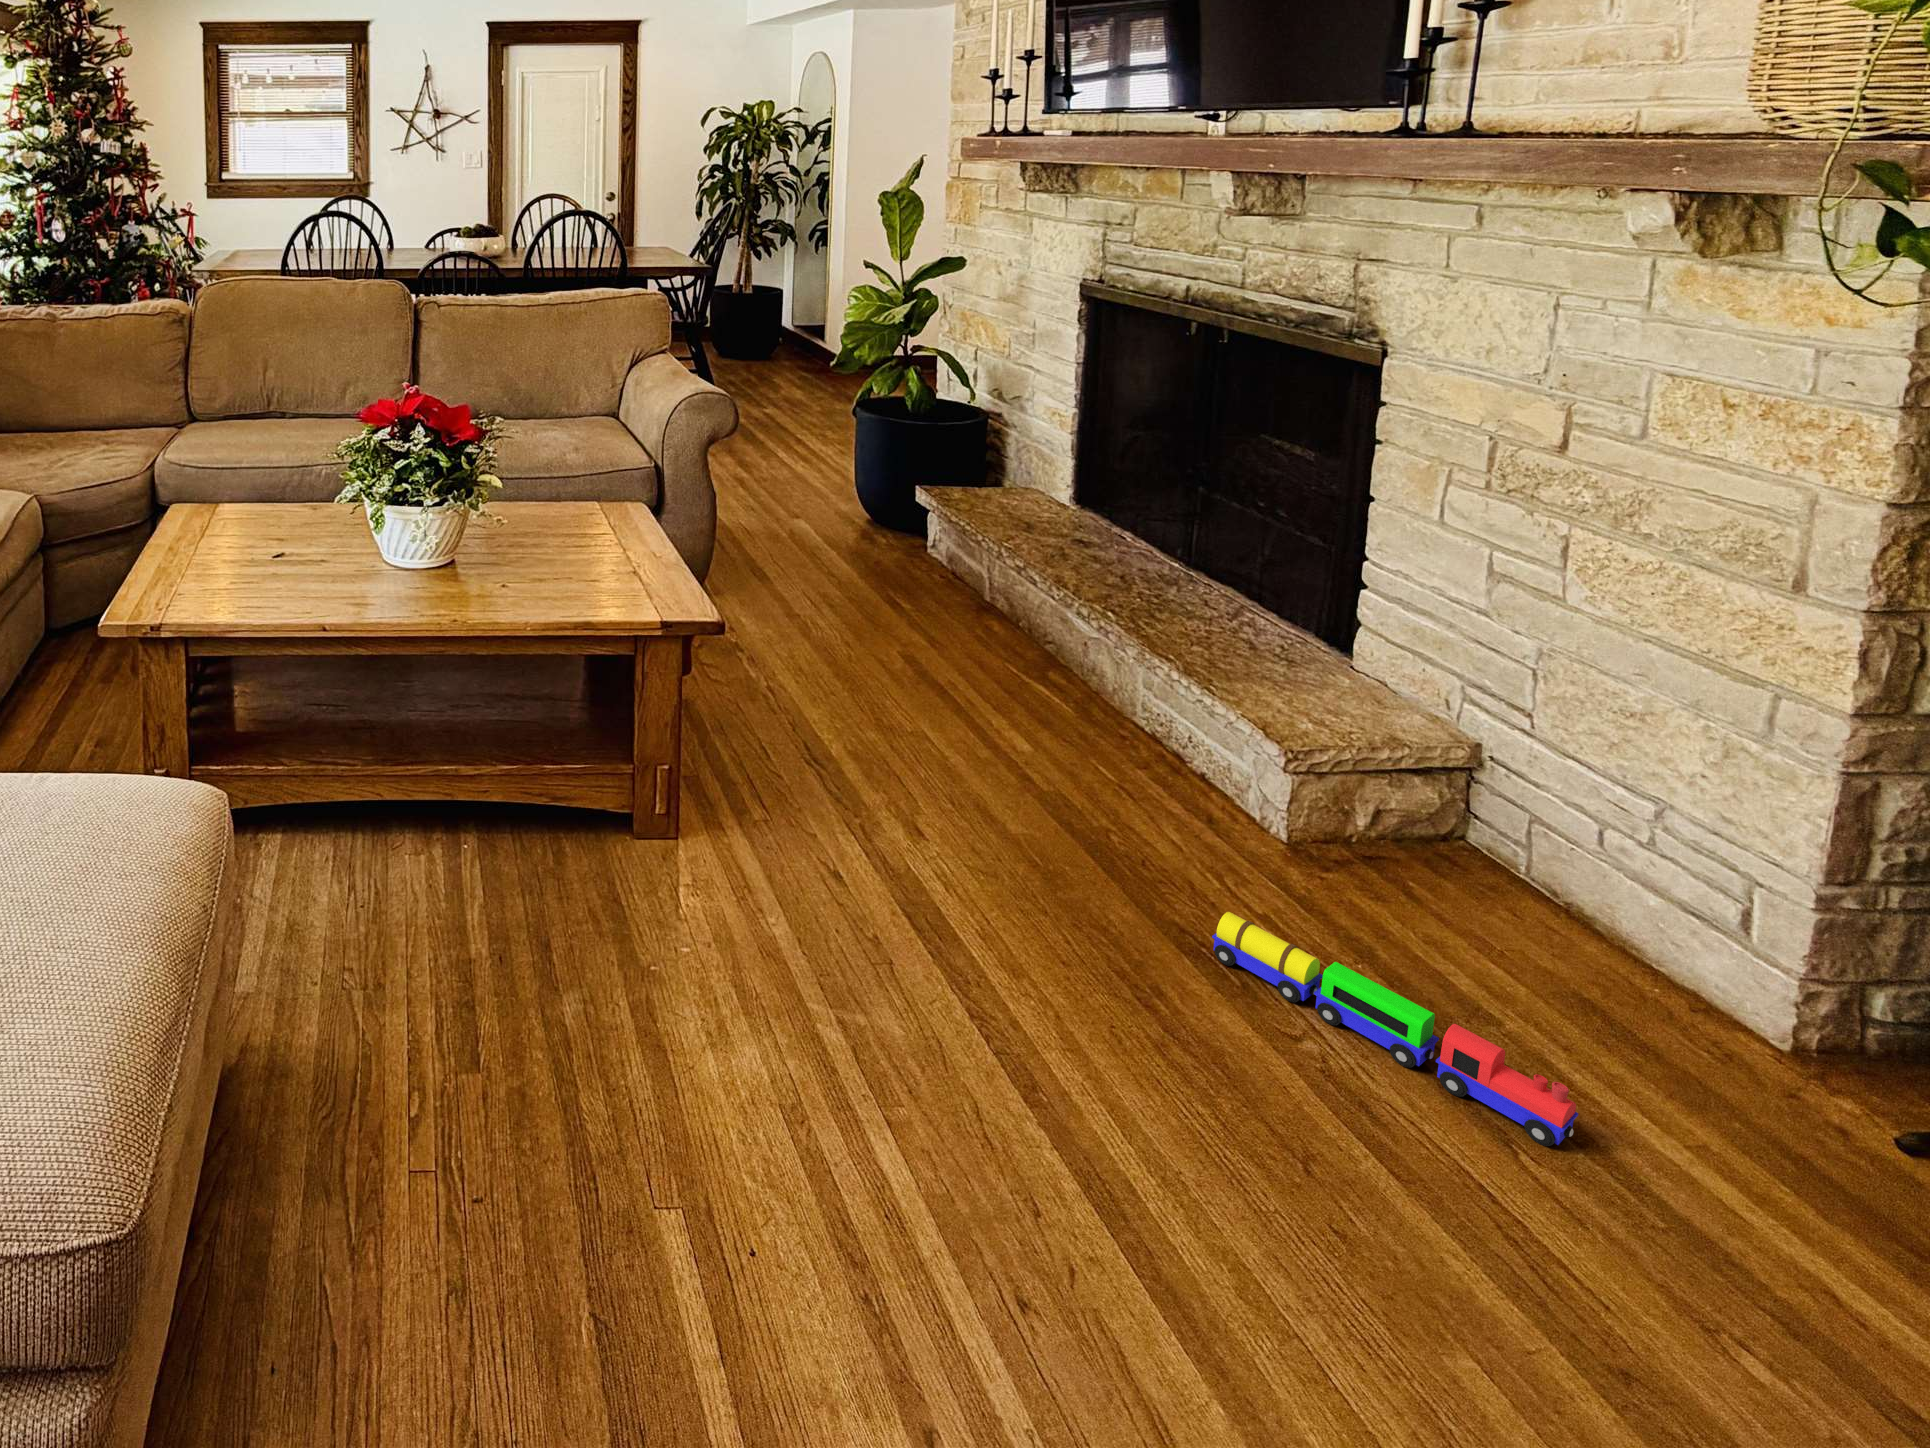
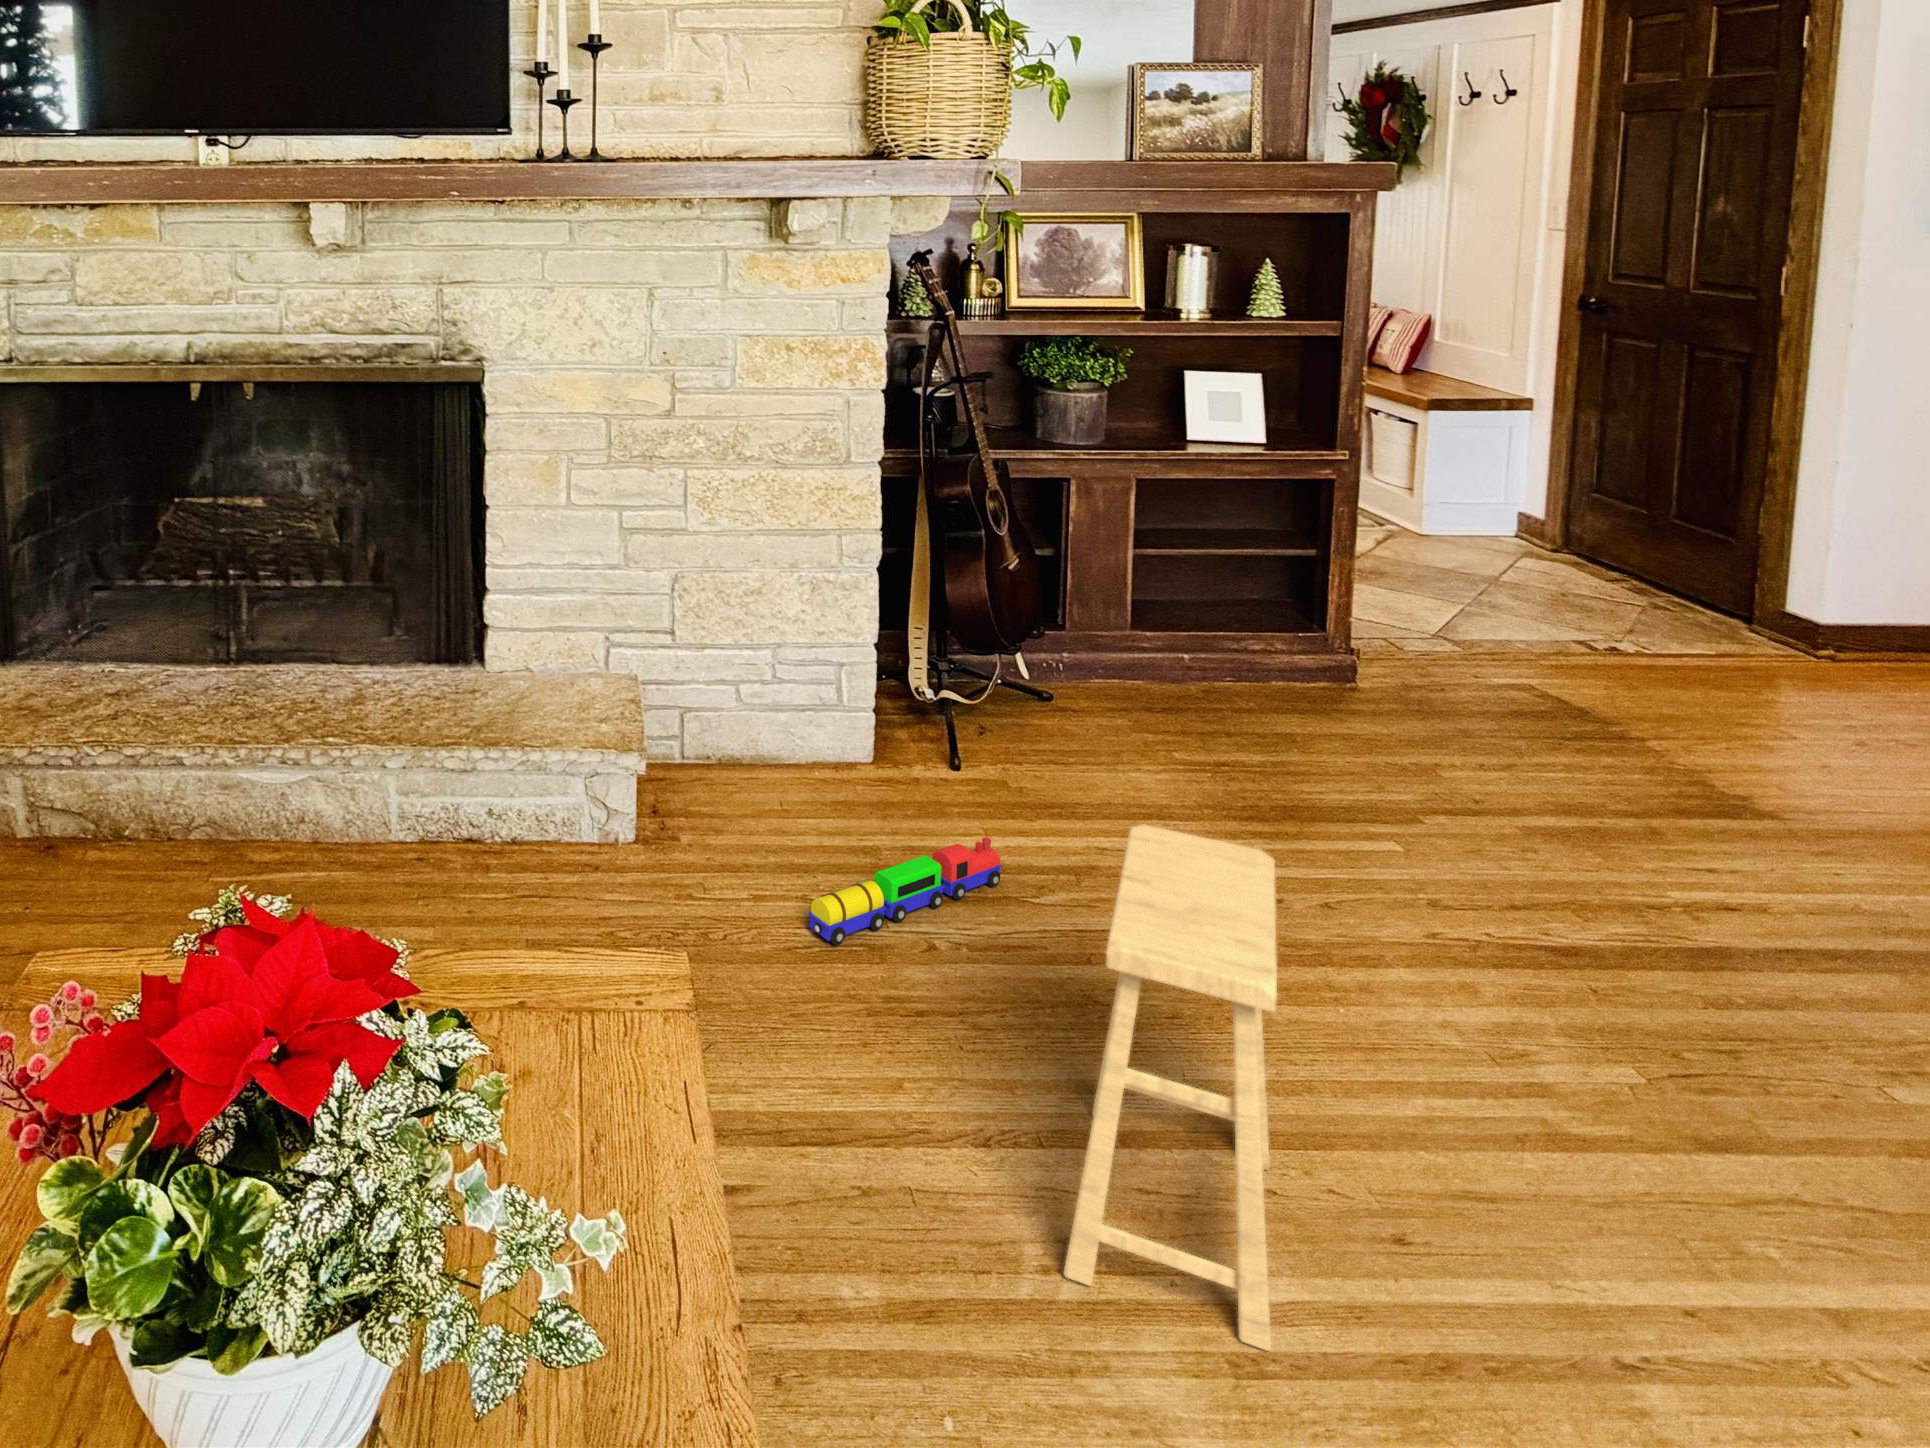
footstool: none [796,774,1106,1248] -> present [1064,824,1277,1351]

